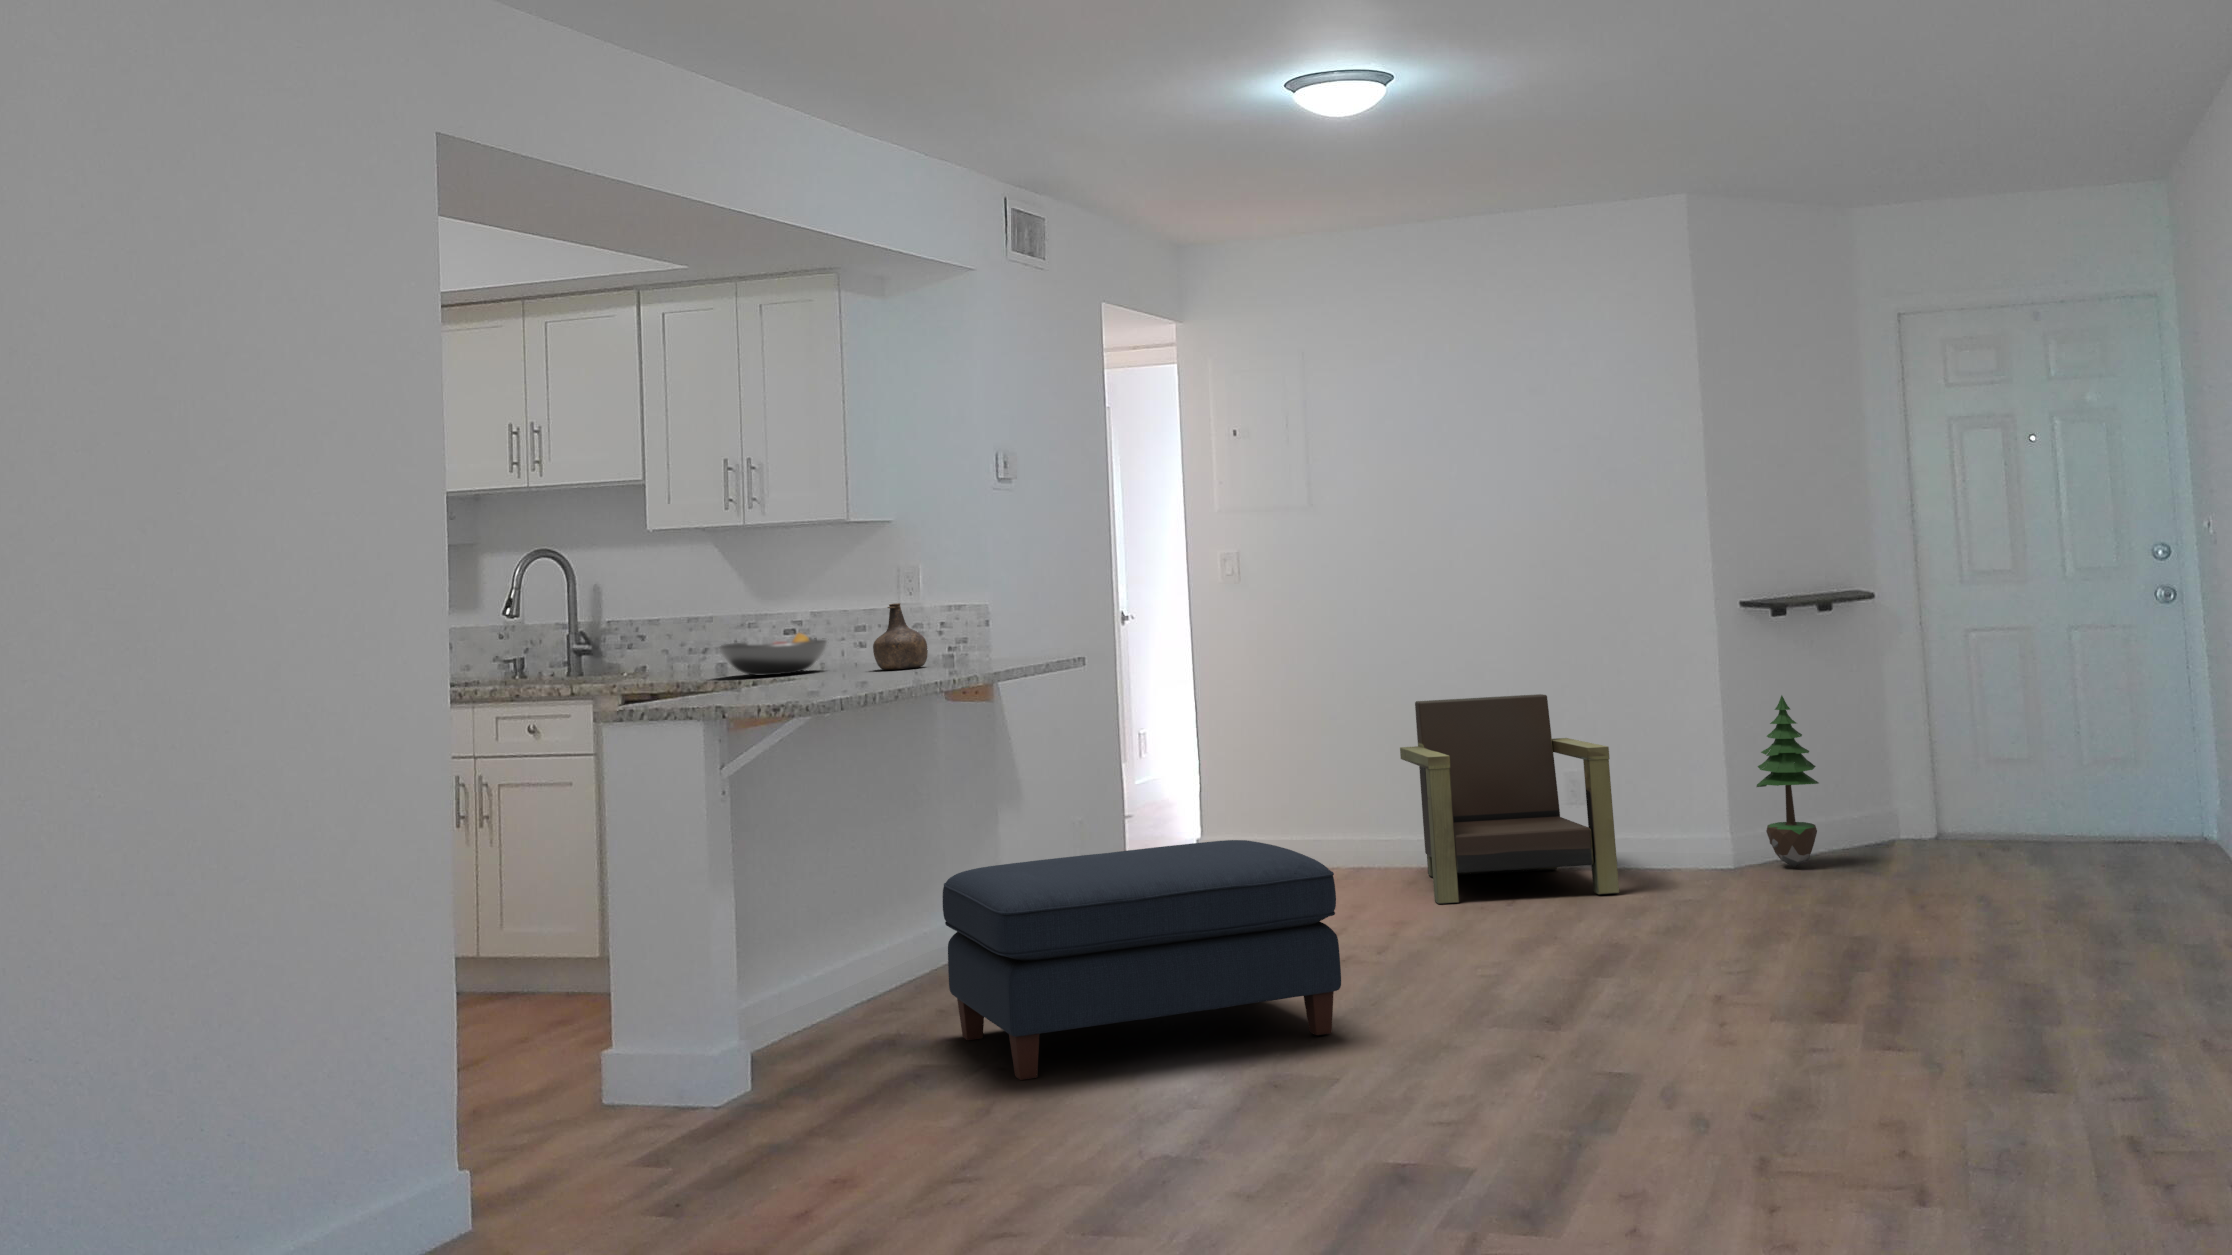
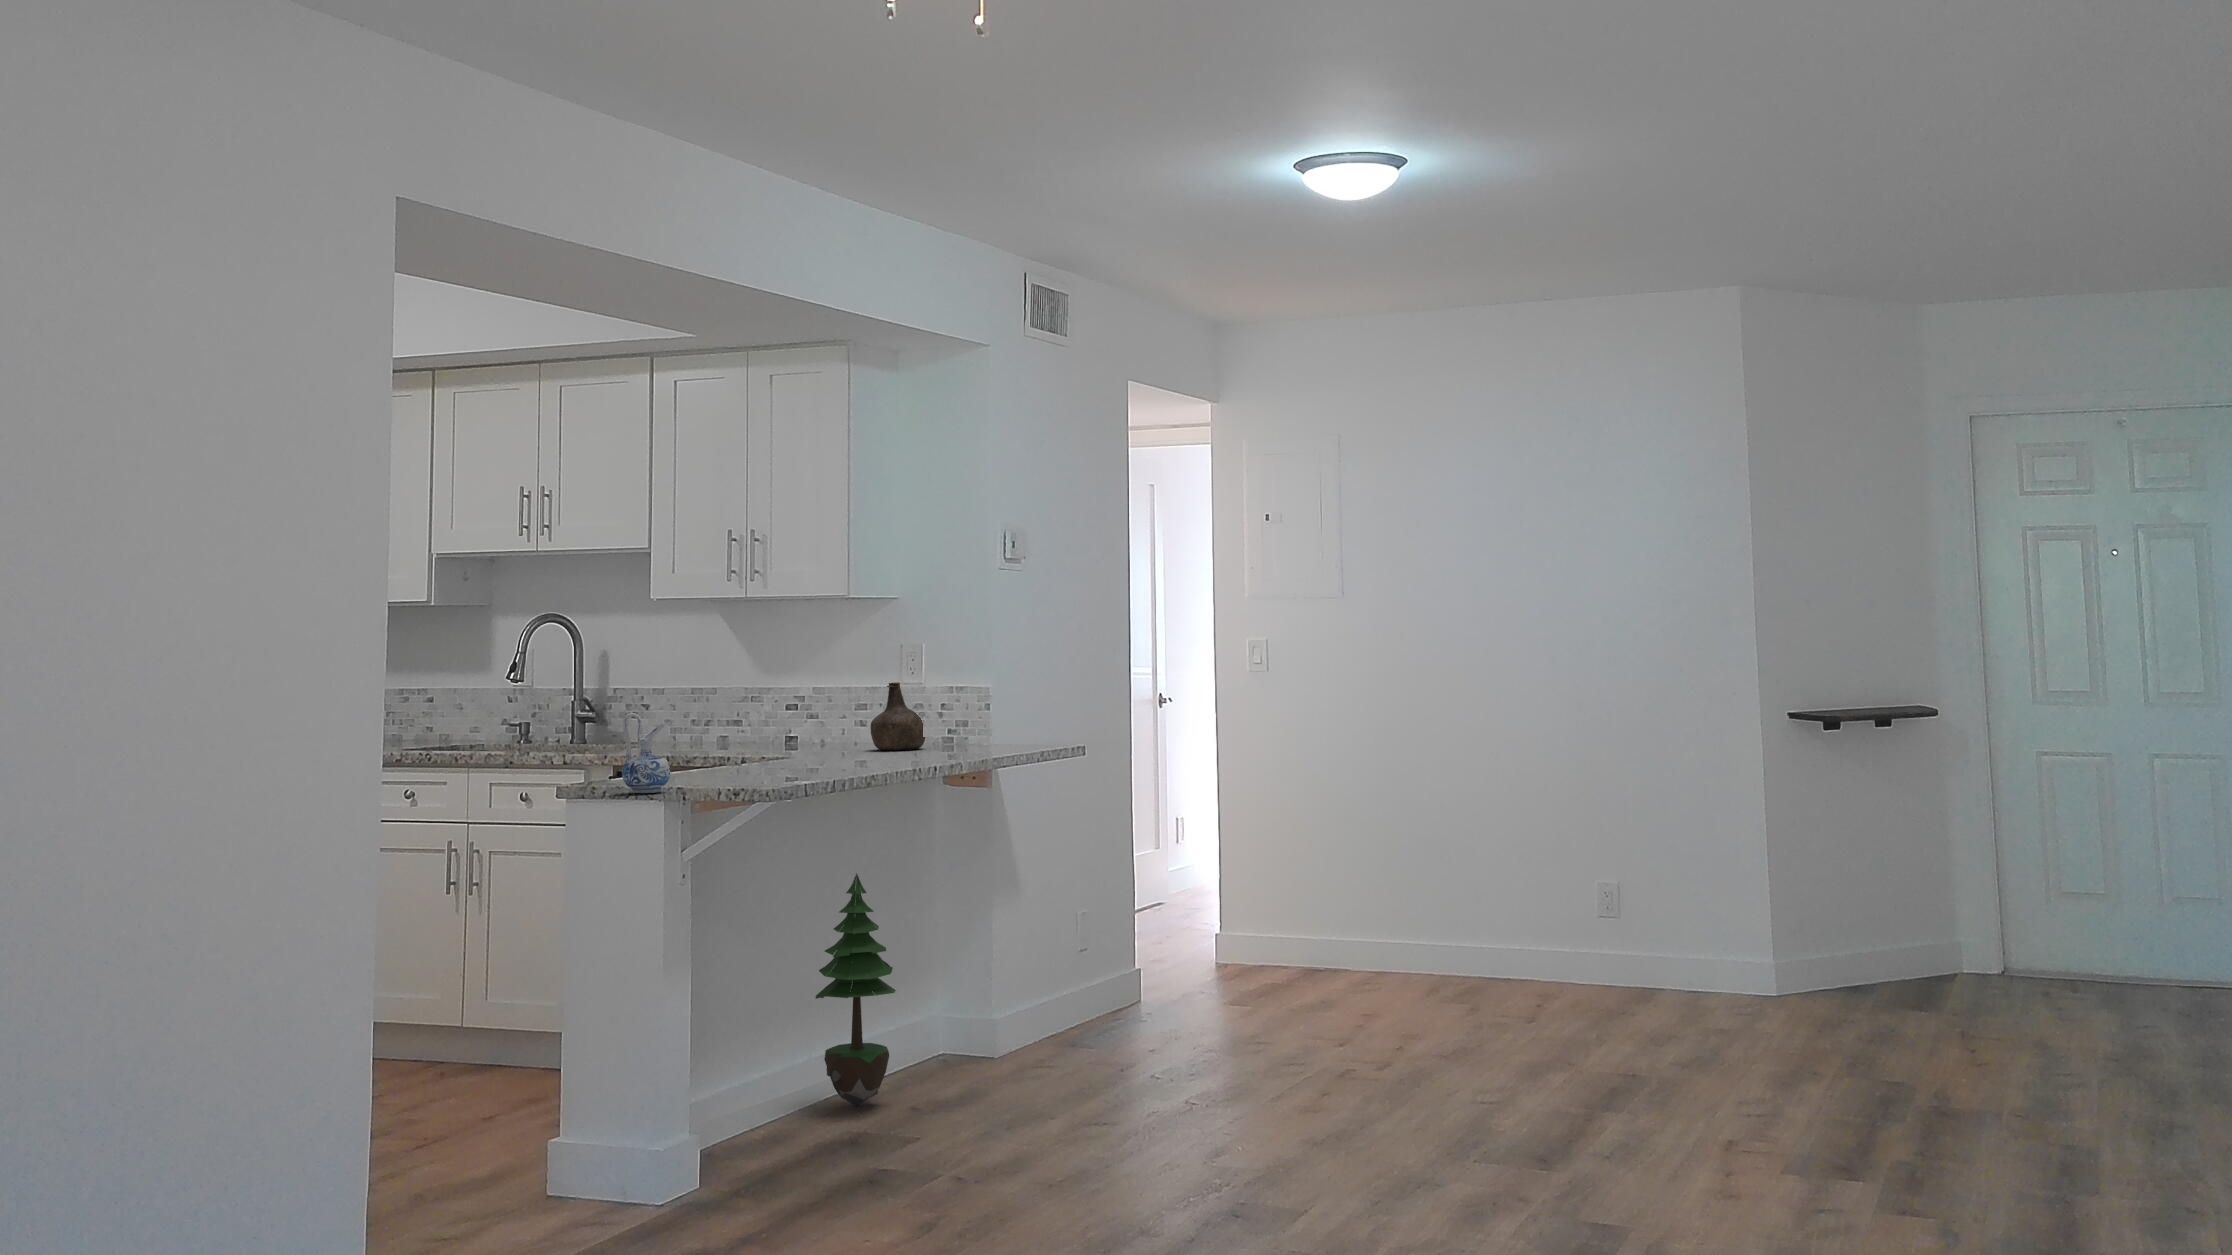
fruit bowl: present [719,633,827,675] -> none [718,707,831,750]
ceramic pitcher: none [660,637,709,715] -> present [622,713,670,793]
armchair: present [1400,694,1619,904] -> none [1424,802,1646,1020]
potted tree: present [1757,695,1819,867] -> present [815,873,896,1106]
ottoman: present [943,840,1341,1080] -> none [910,947,1318,1192]

